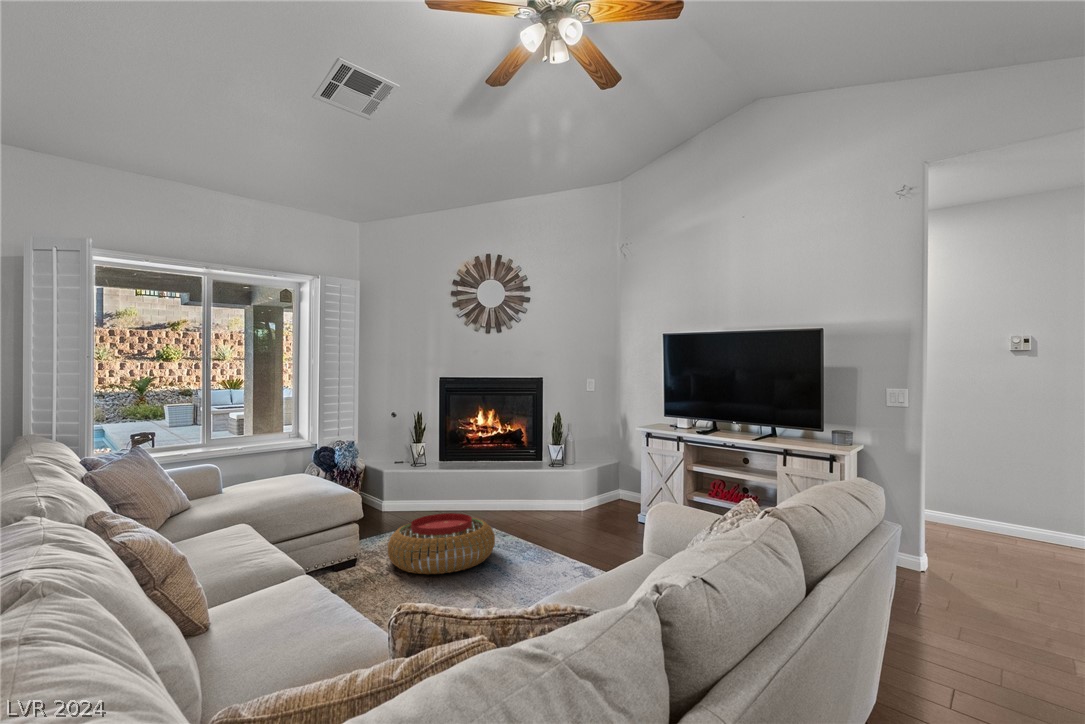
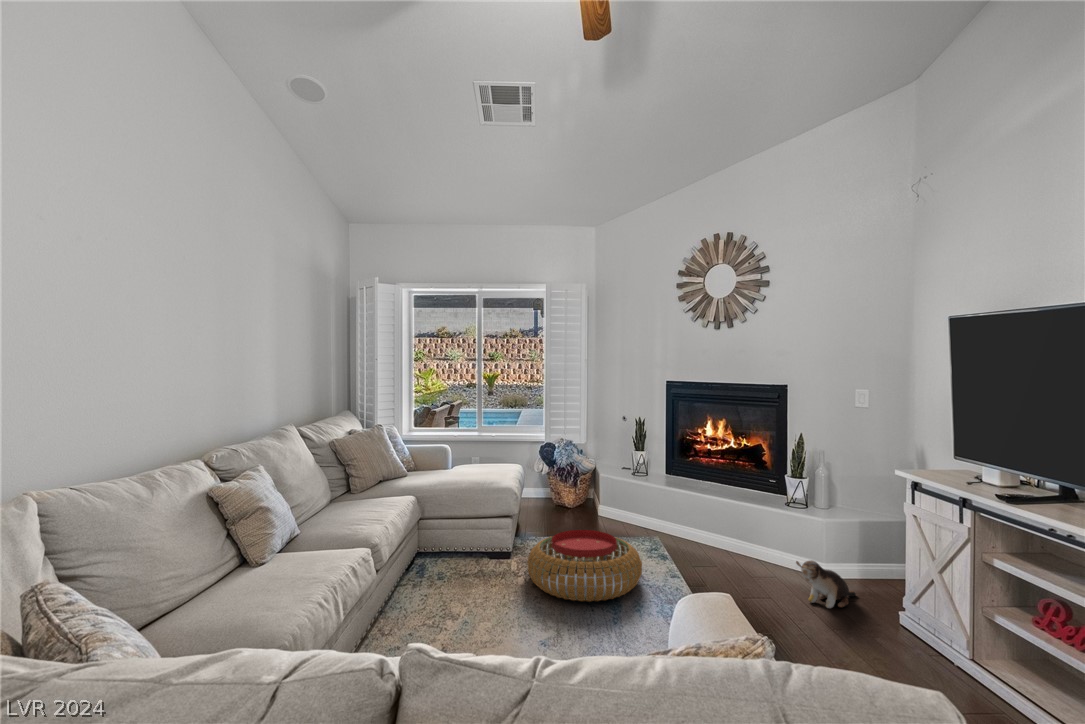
plush toy: none [585,498,609,528] -> present [796,560,856,608]

